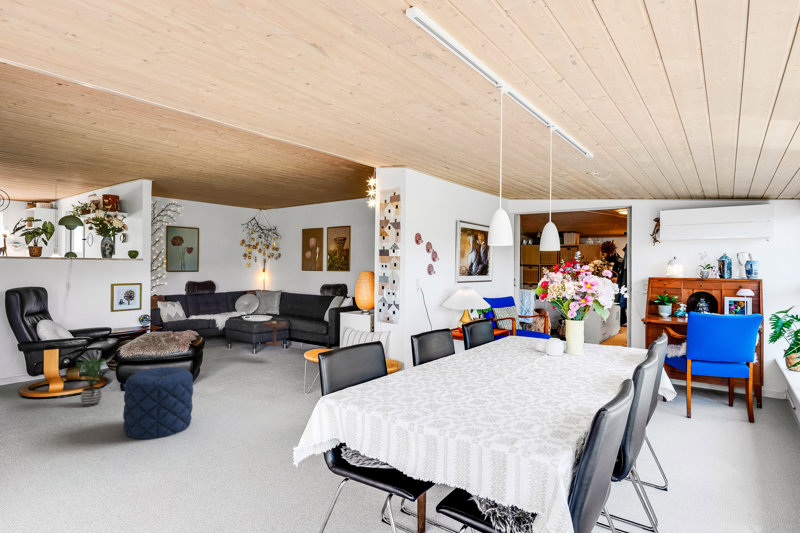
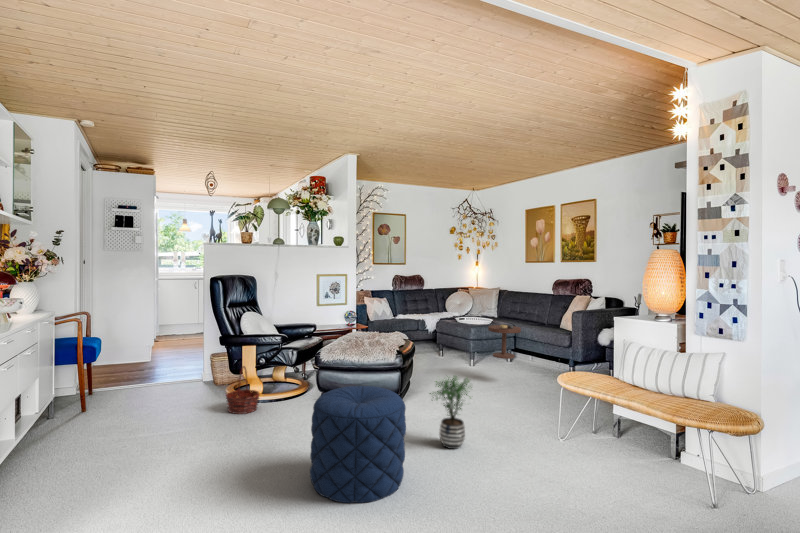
potted plant: present [71,359,105,407] -> present [430,376,472,449]
basket: none [31,365,66,405] -> present [226,366,260,414]

